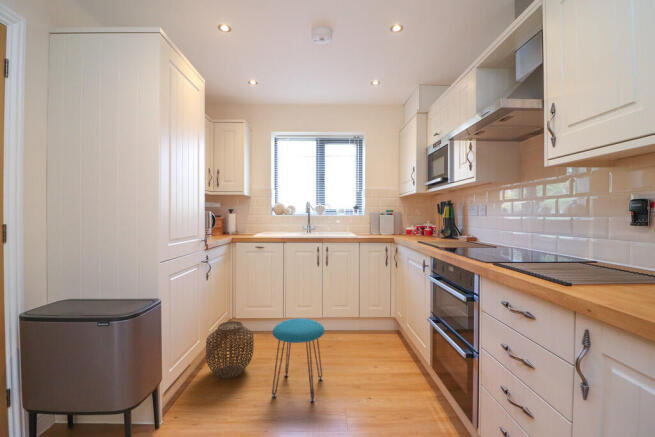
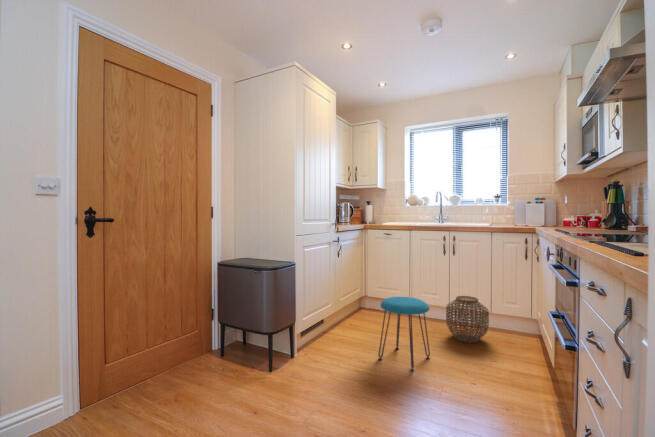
woven basket: present [206,321,254,378] -> present [446,296,489,343]

